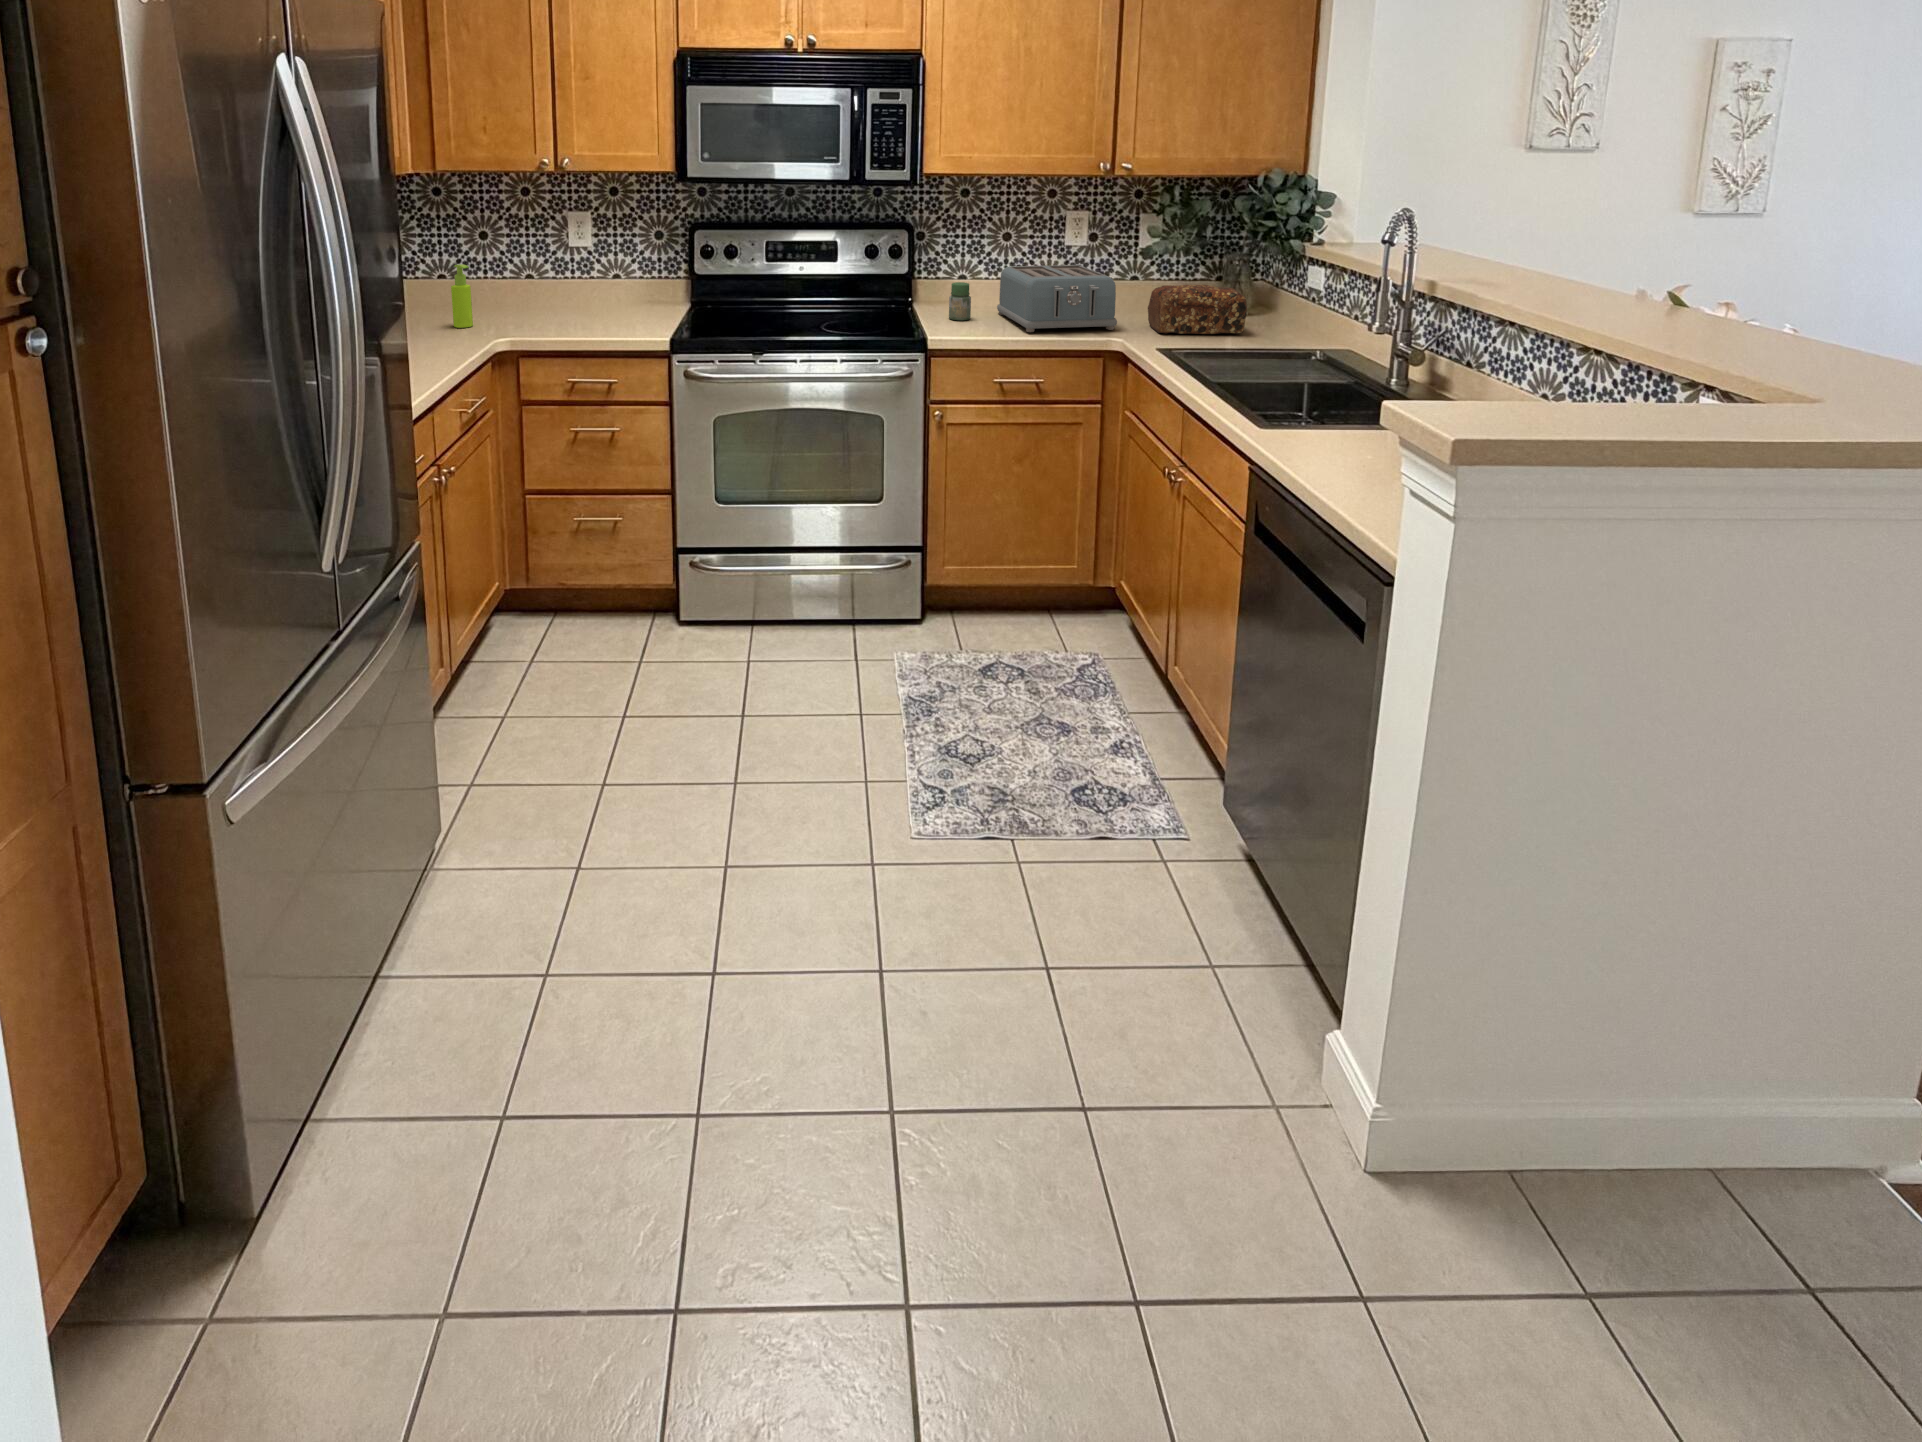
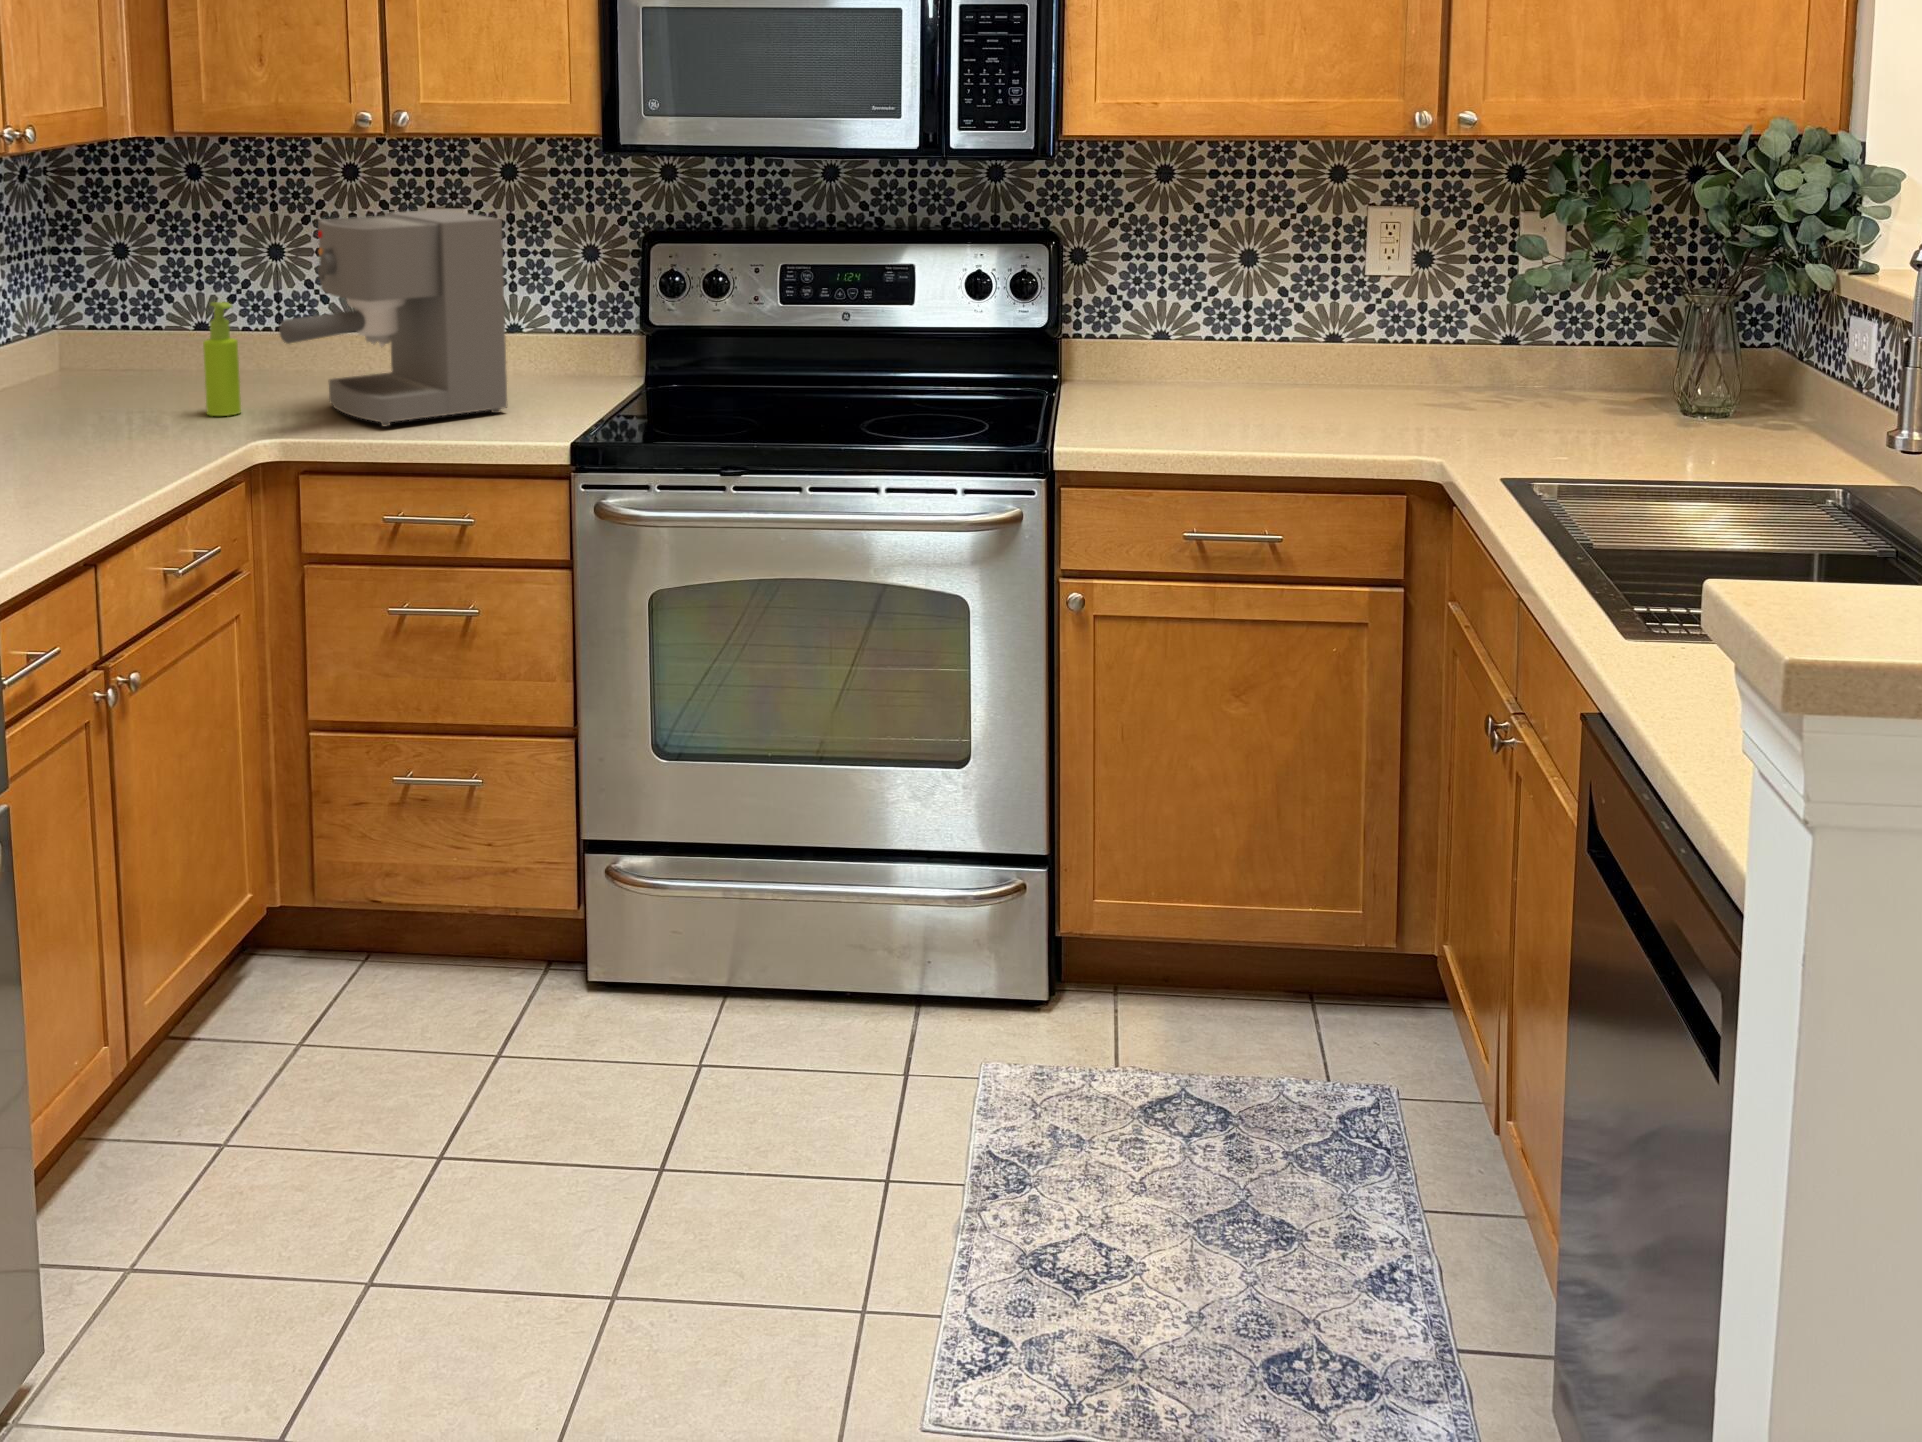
coffee maker: none [500,213,624,332] -> present [279,210,507,426]
toaster: present [997,265,1117,332] -> none [1224,313,1450,443]
jar: present [949,282,971,320] -> none [1123,345,1166,418]
bread loaf: present [1148,285,1247,334] -> none [1520,354,1718,453]

